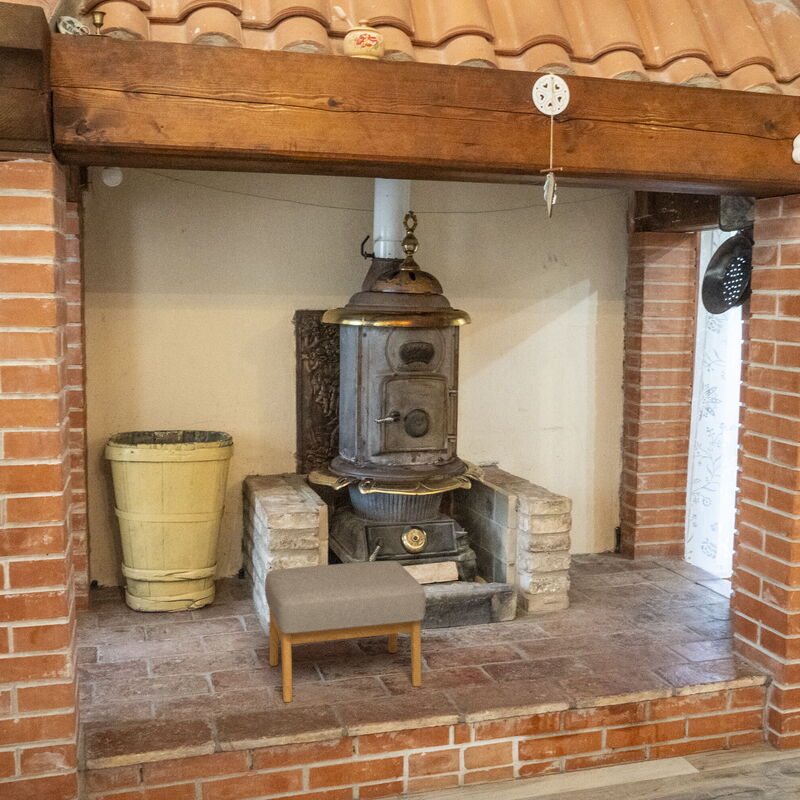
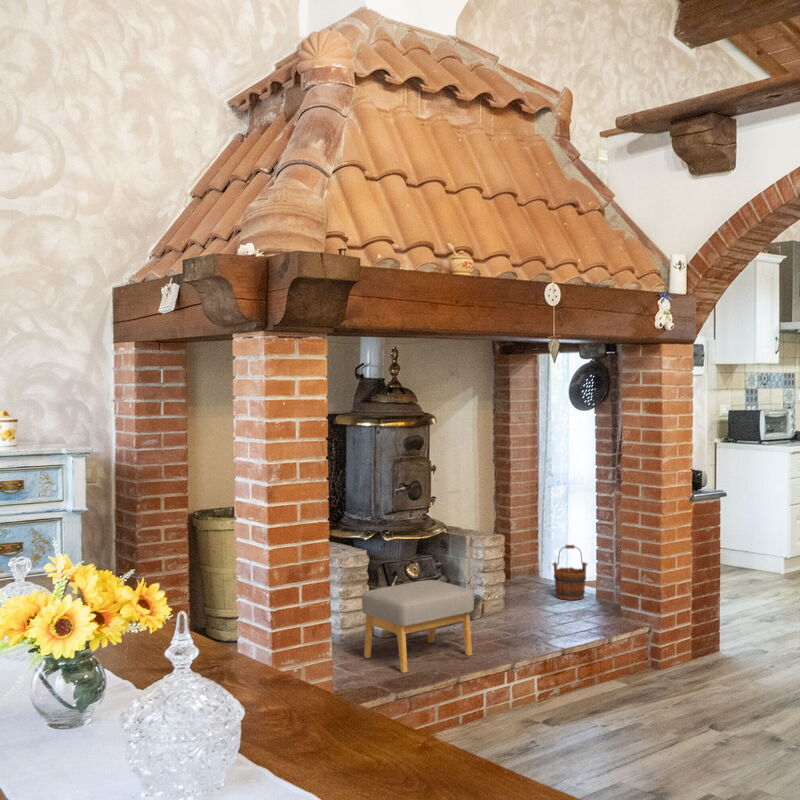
wooden bucket: none [666,521,722,607] -> present [553,545,587,600]

